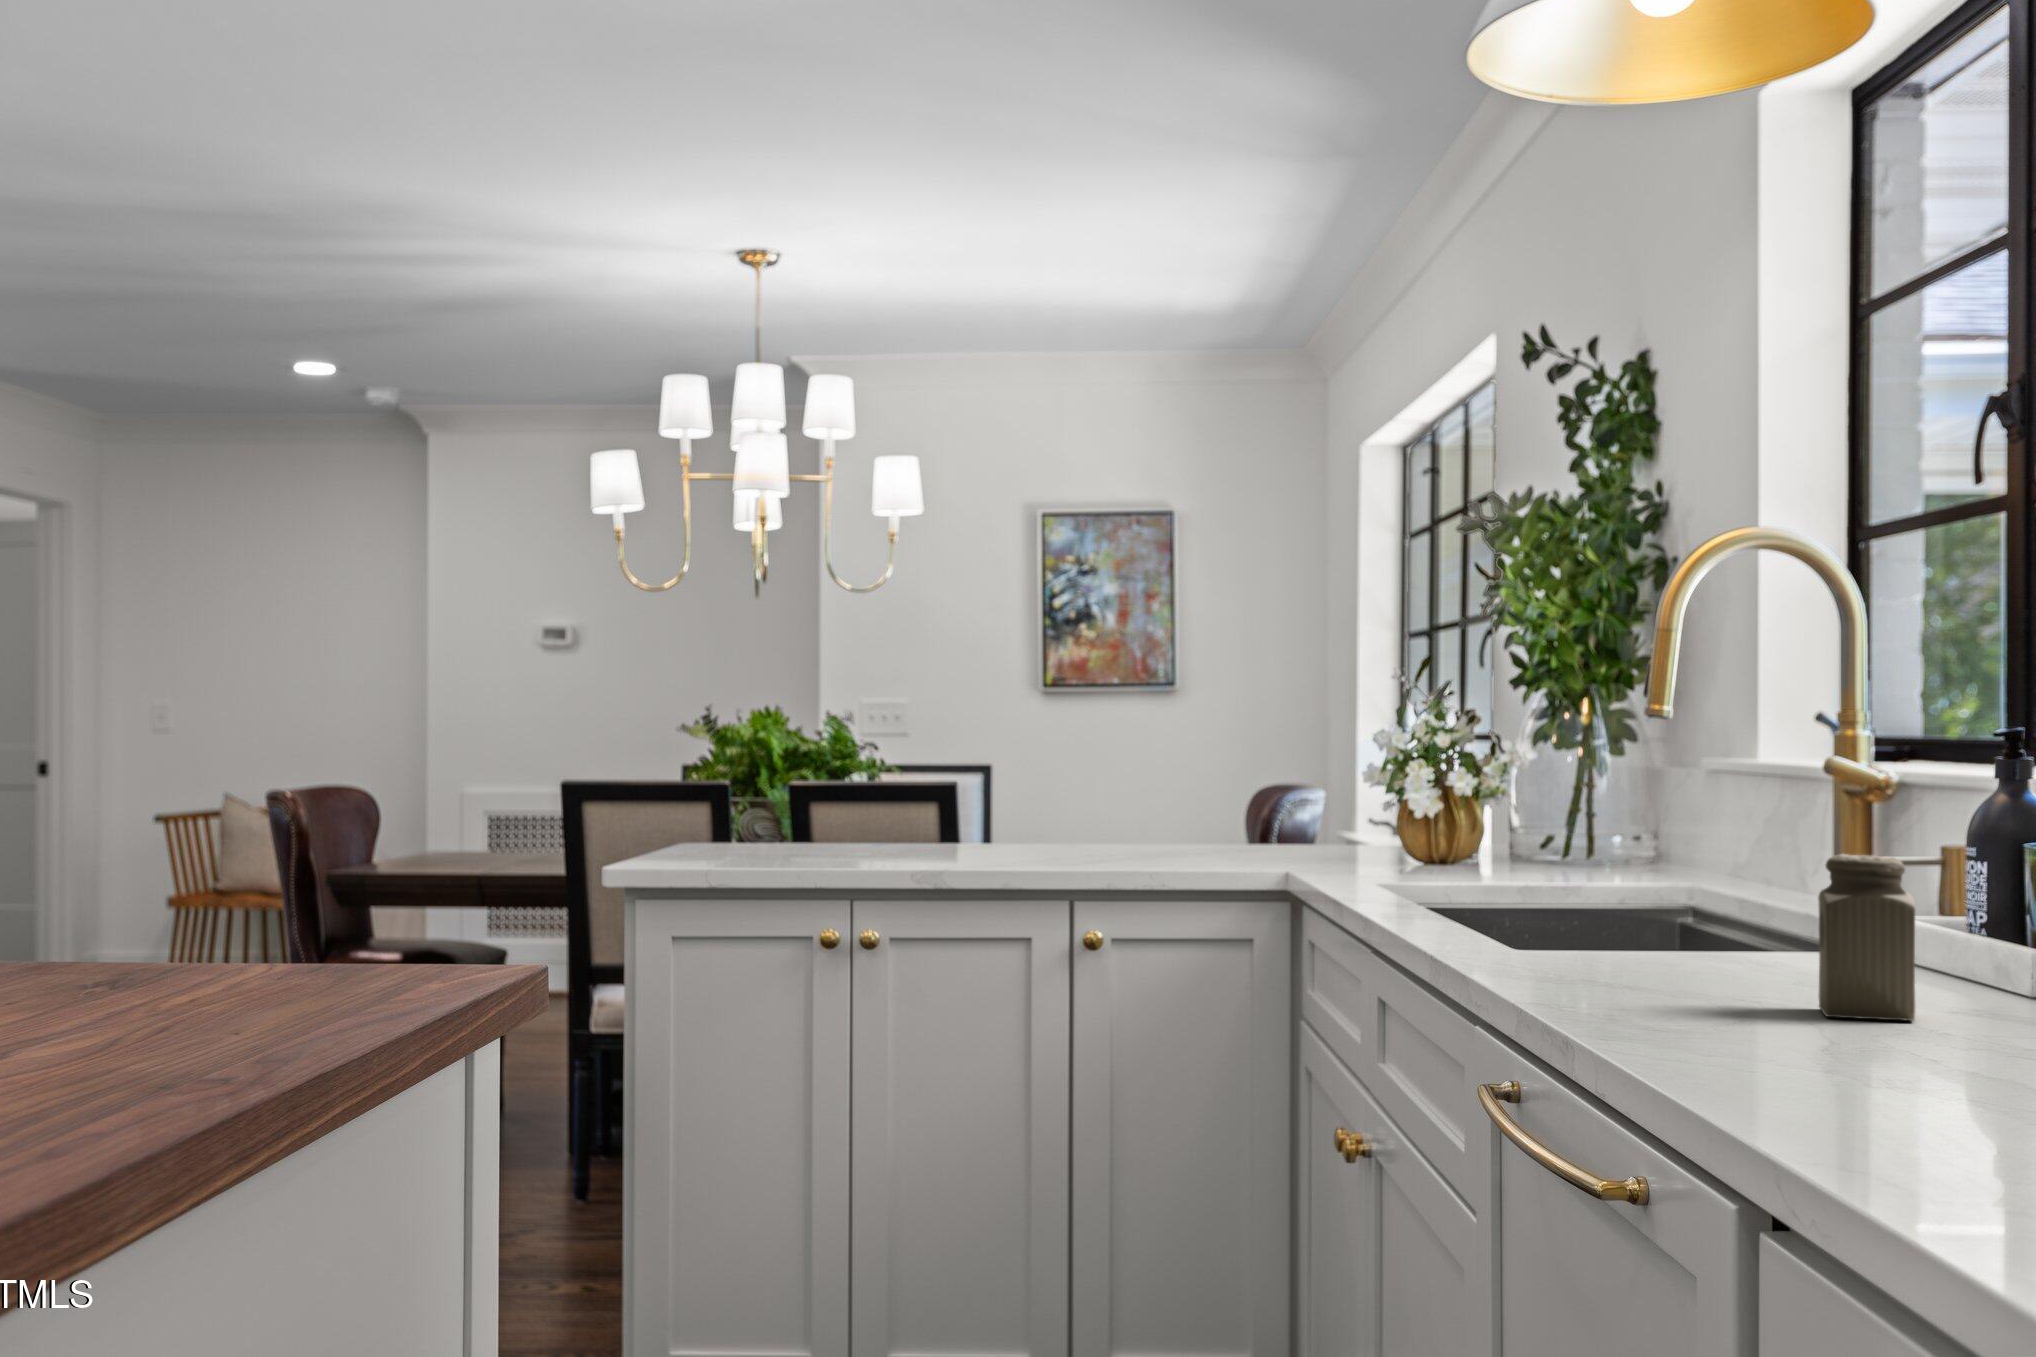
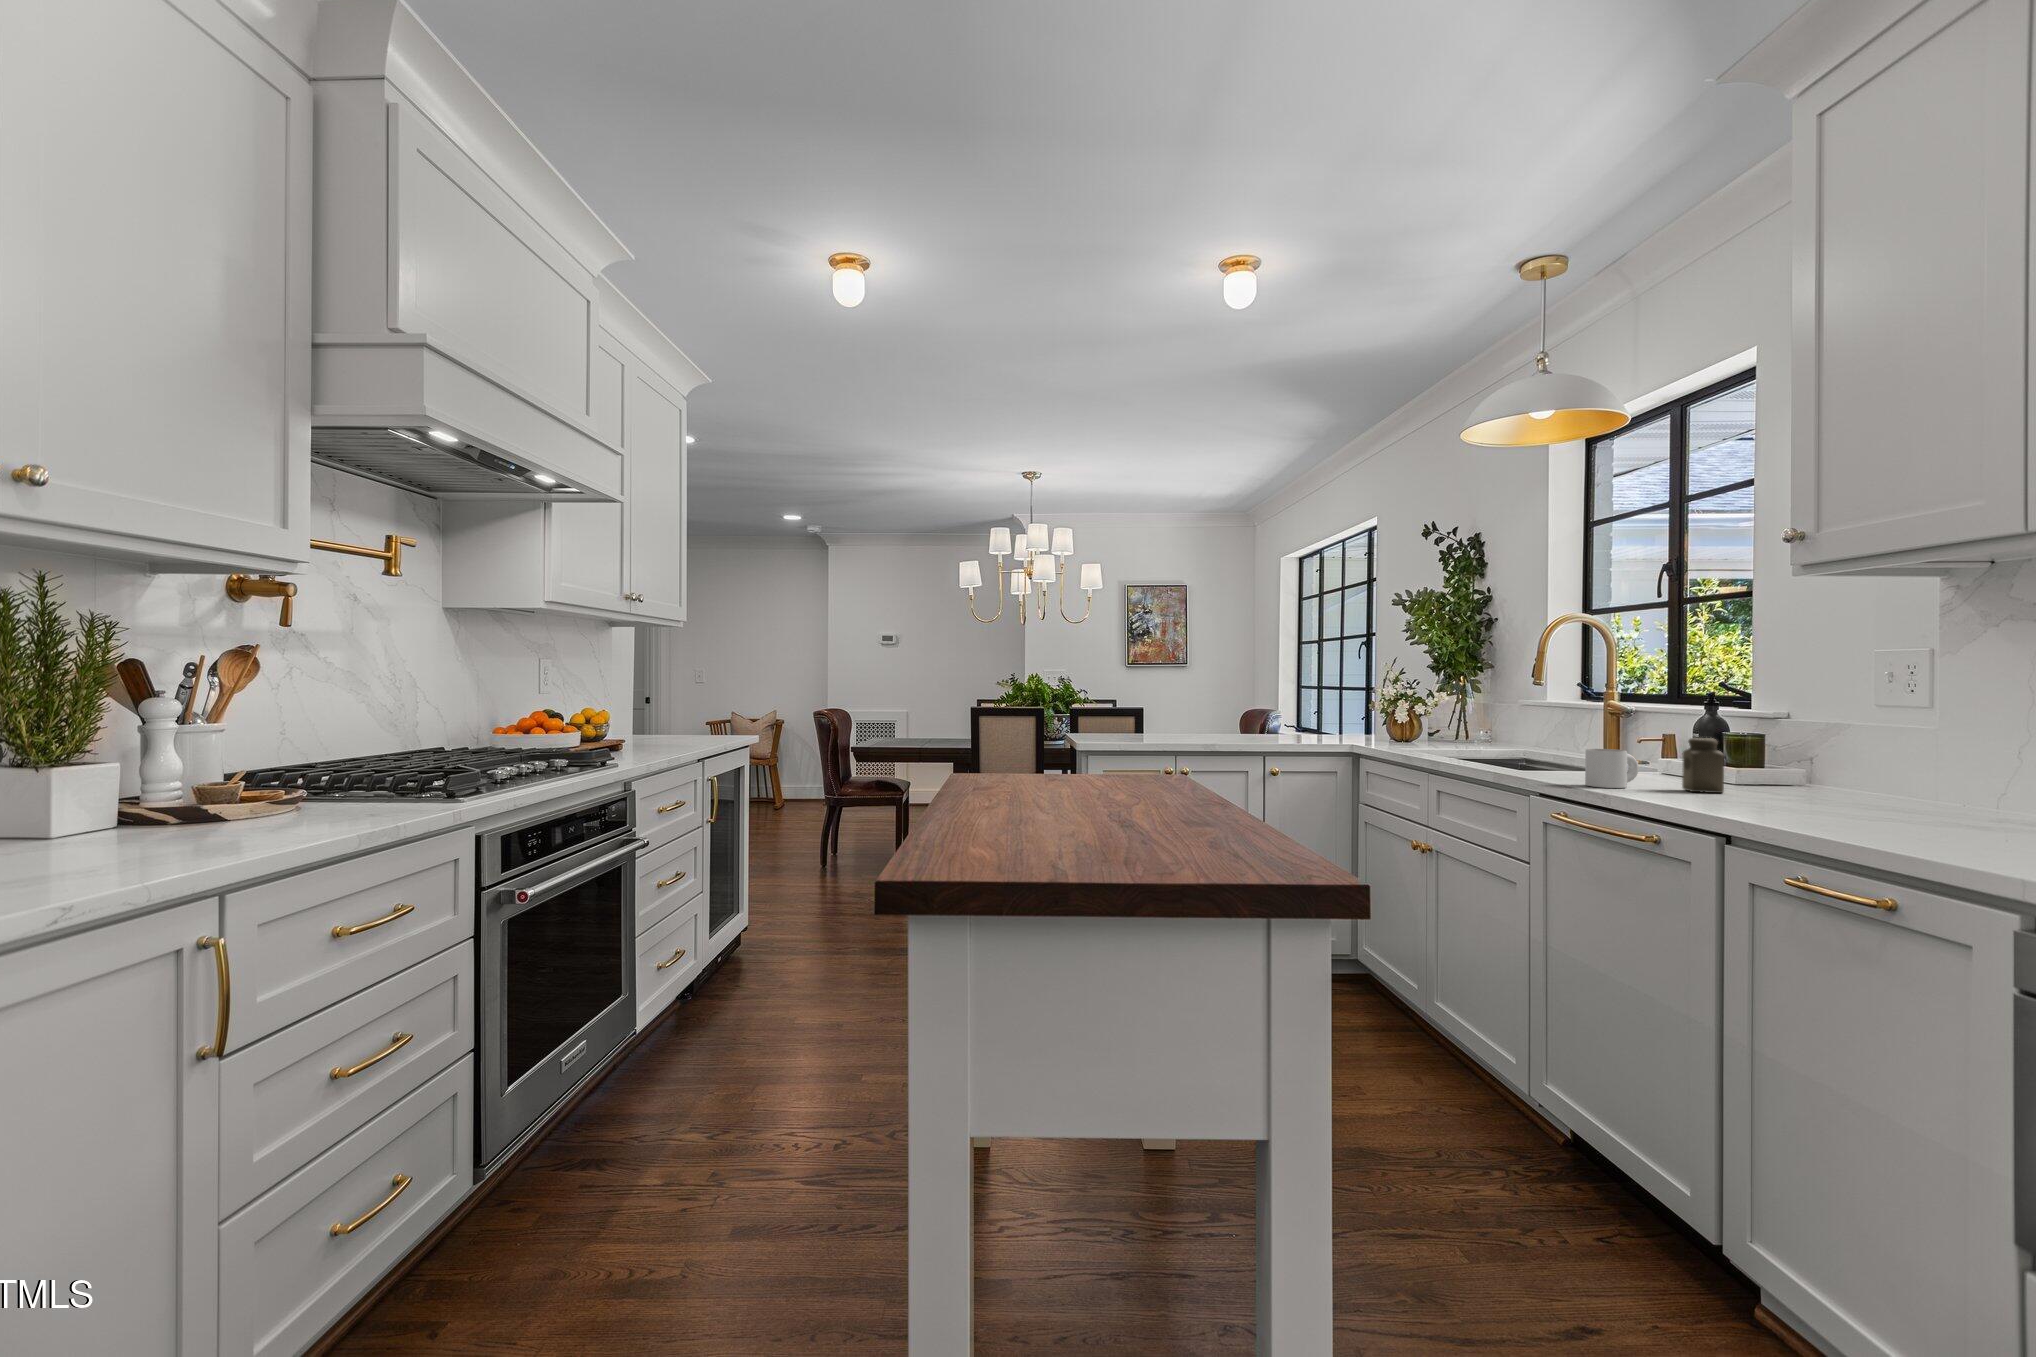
mug: none [1561,886,1711,1002] -> present [1585,749,1639,788]

